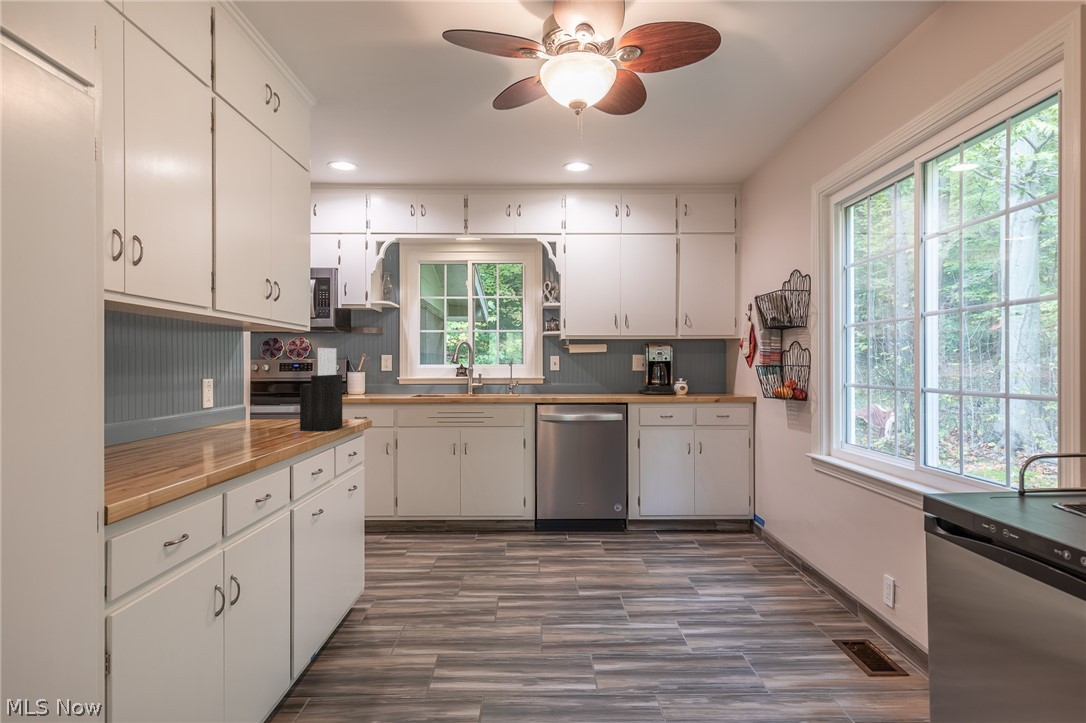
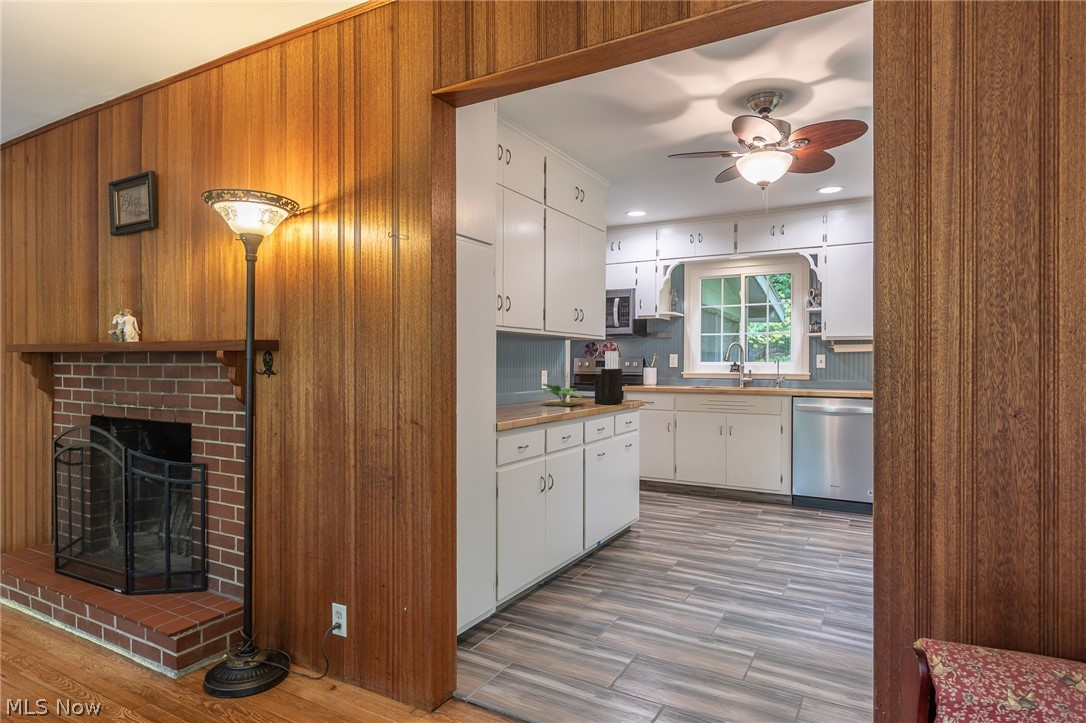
potted plant: none [199,357,287,439] -> present [541,362,586,406]

